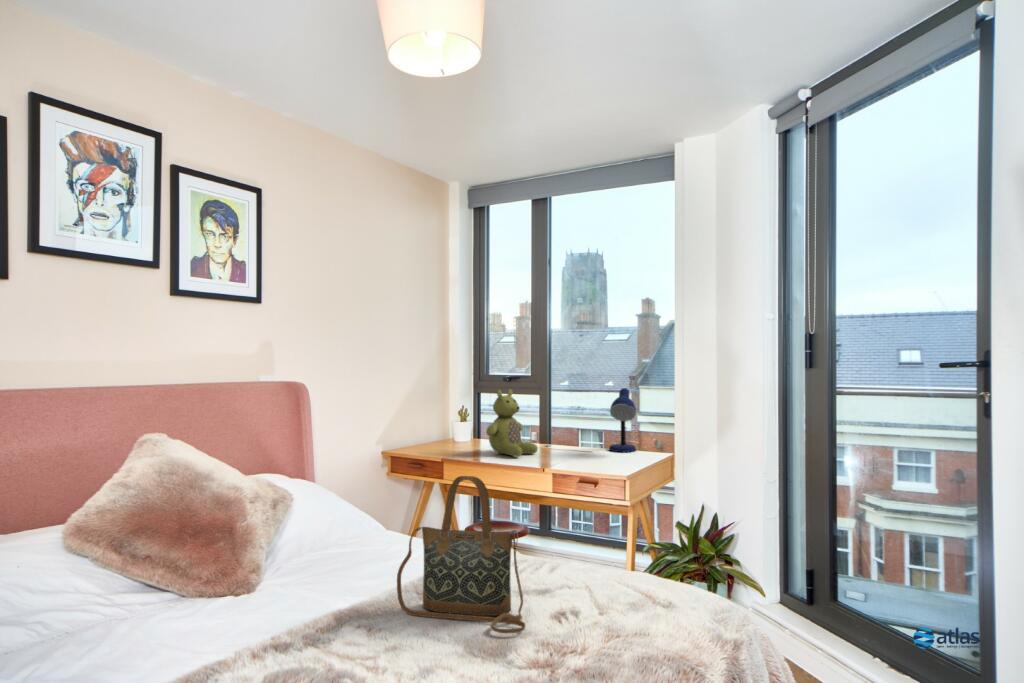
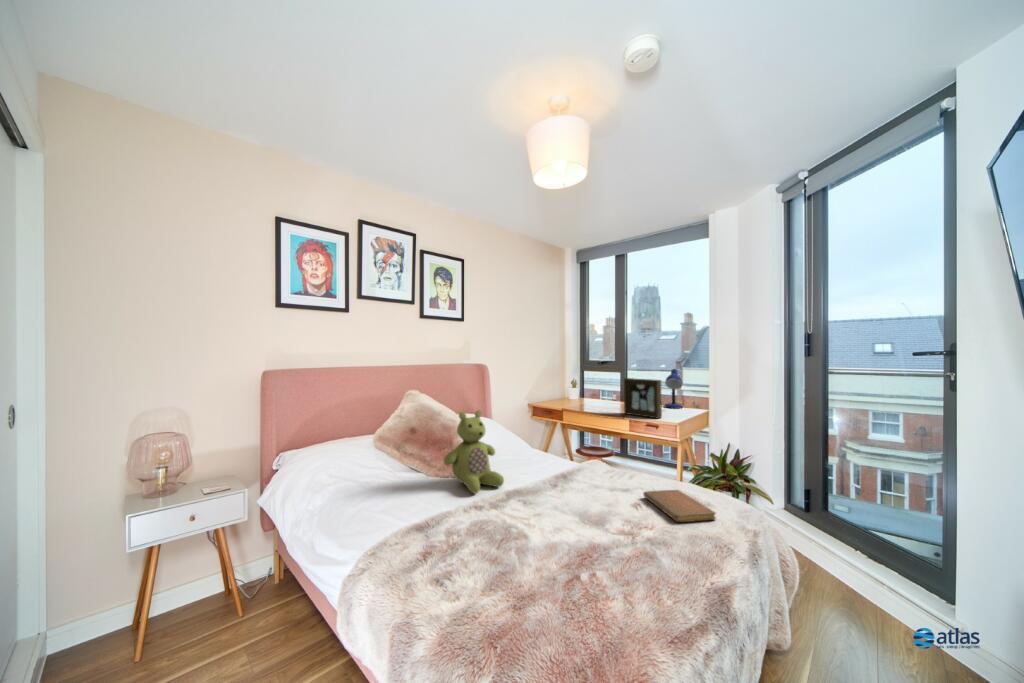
stuffed bear: present [486,389,538,457] -> present [444,410,504,493]
picture frame: none [545,404,604,470] -> present [624,378,662,418]
handbag: present [397,476,525,633] -> none [545,418,619,507]
notebook: none [569,591,683,650] -> present [643,490,716,522]

